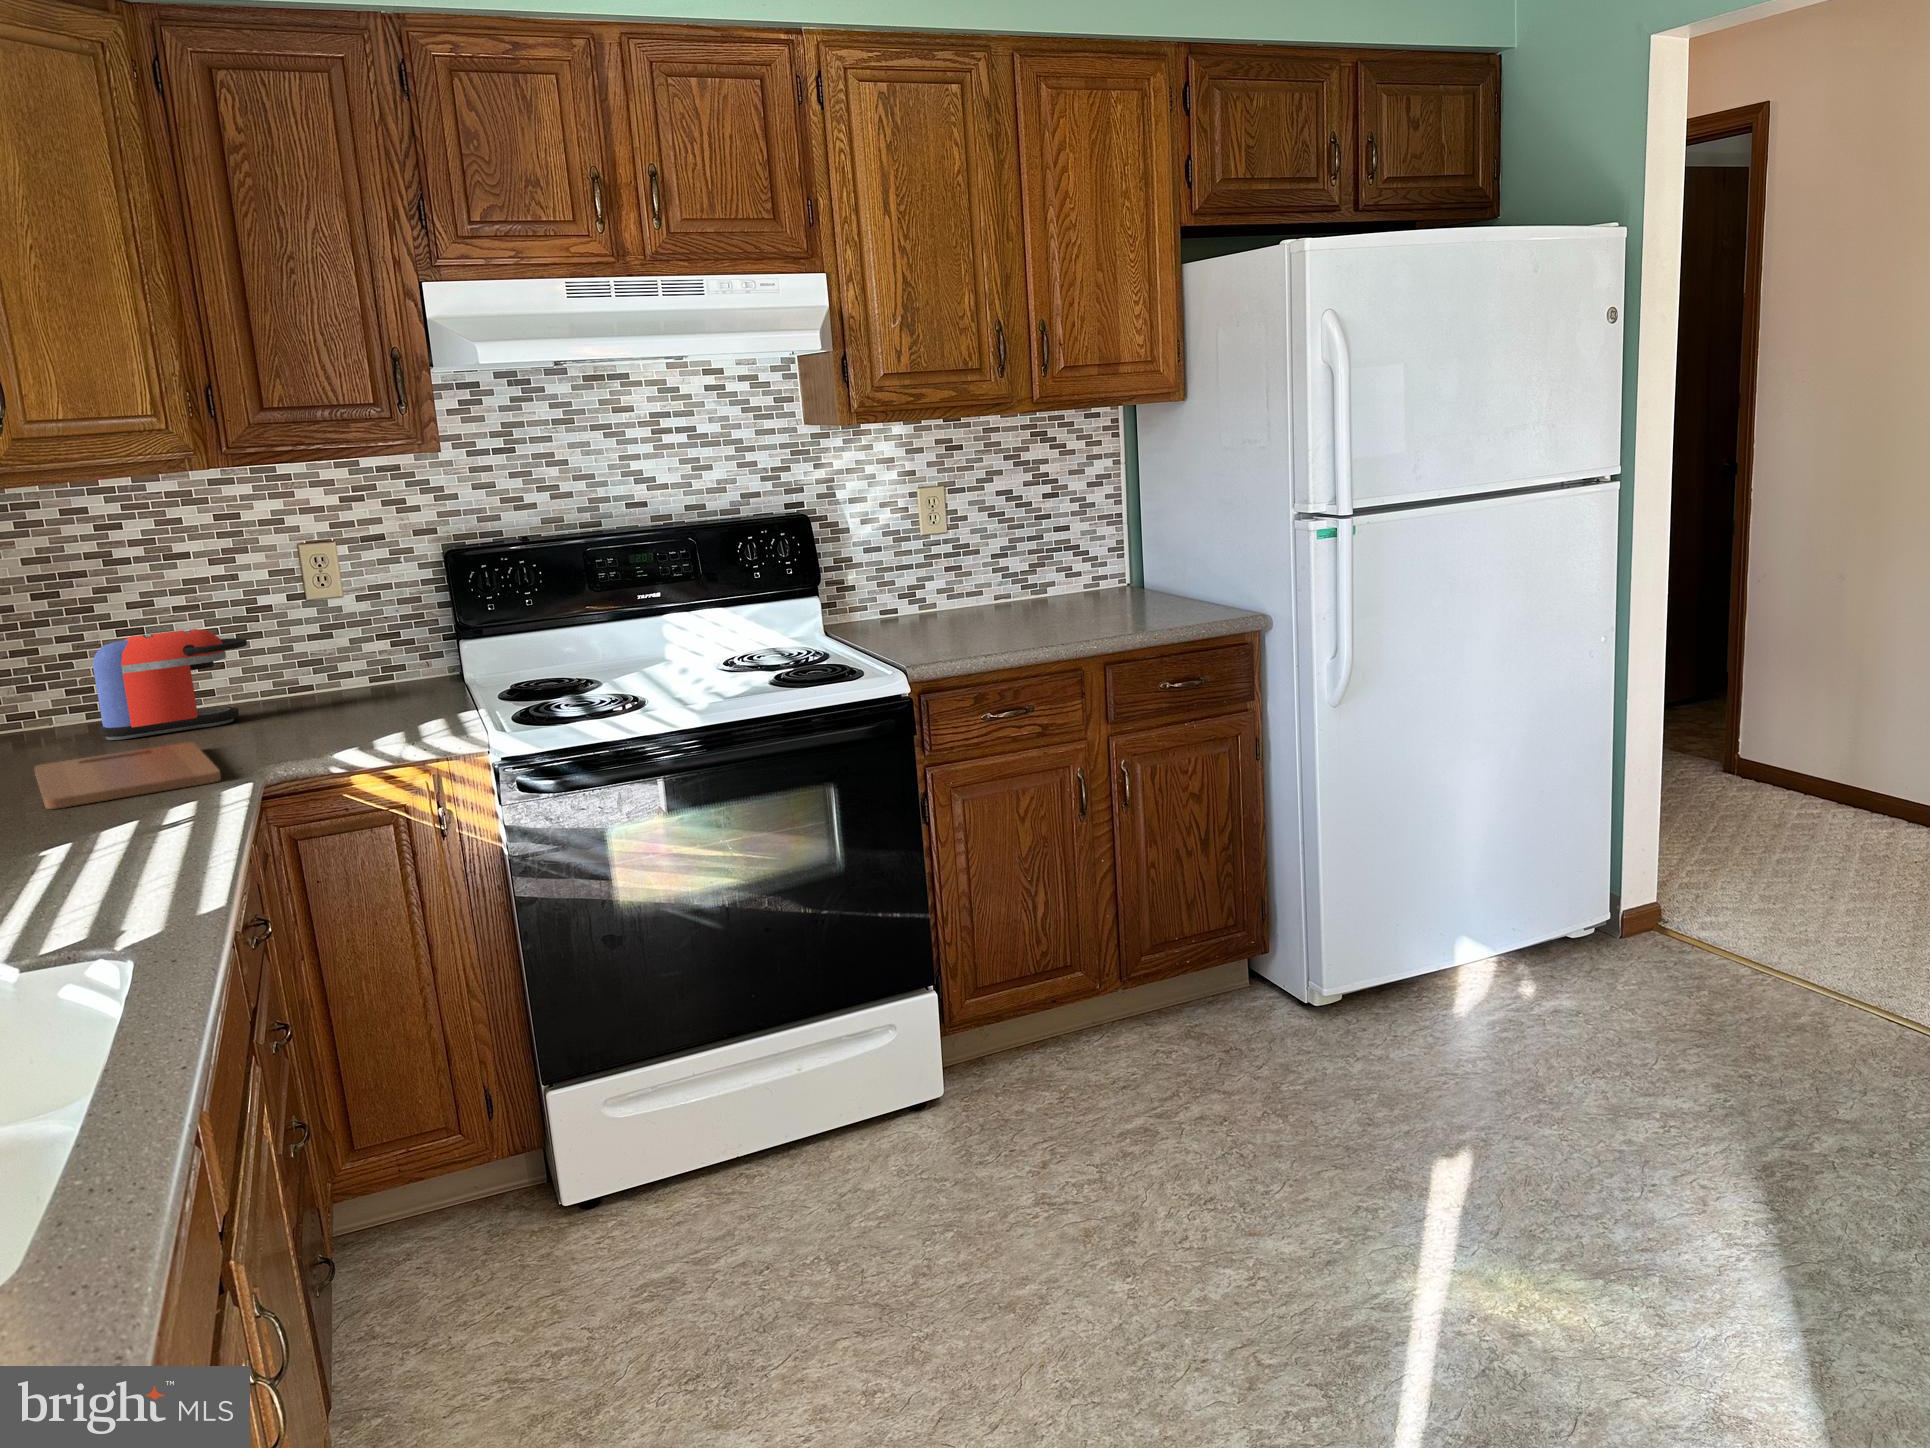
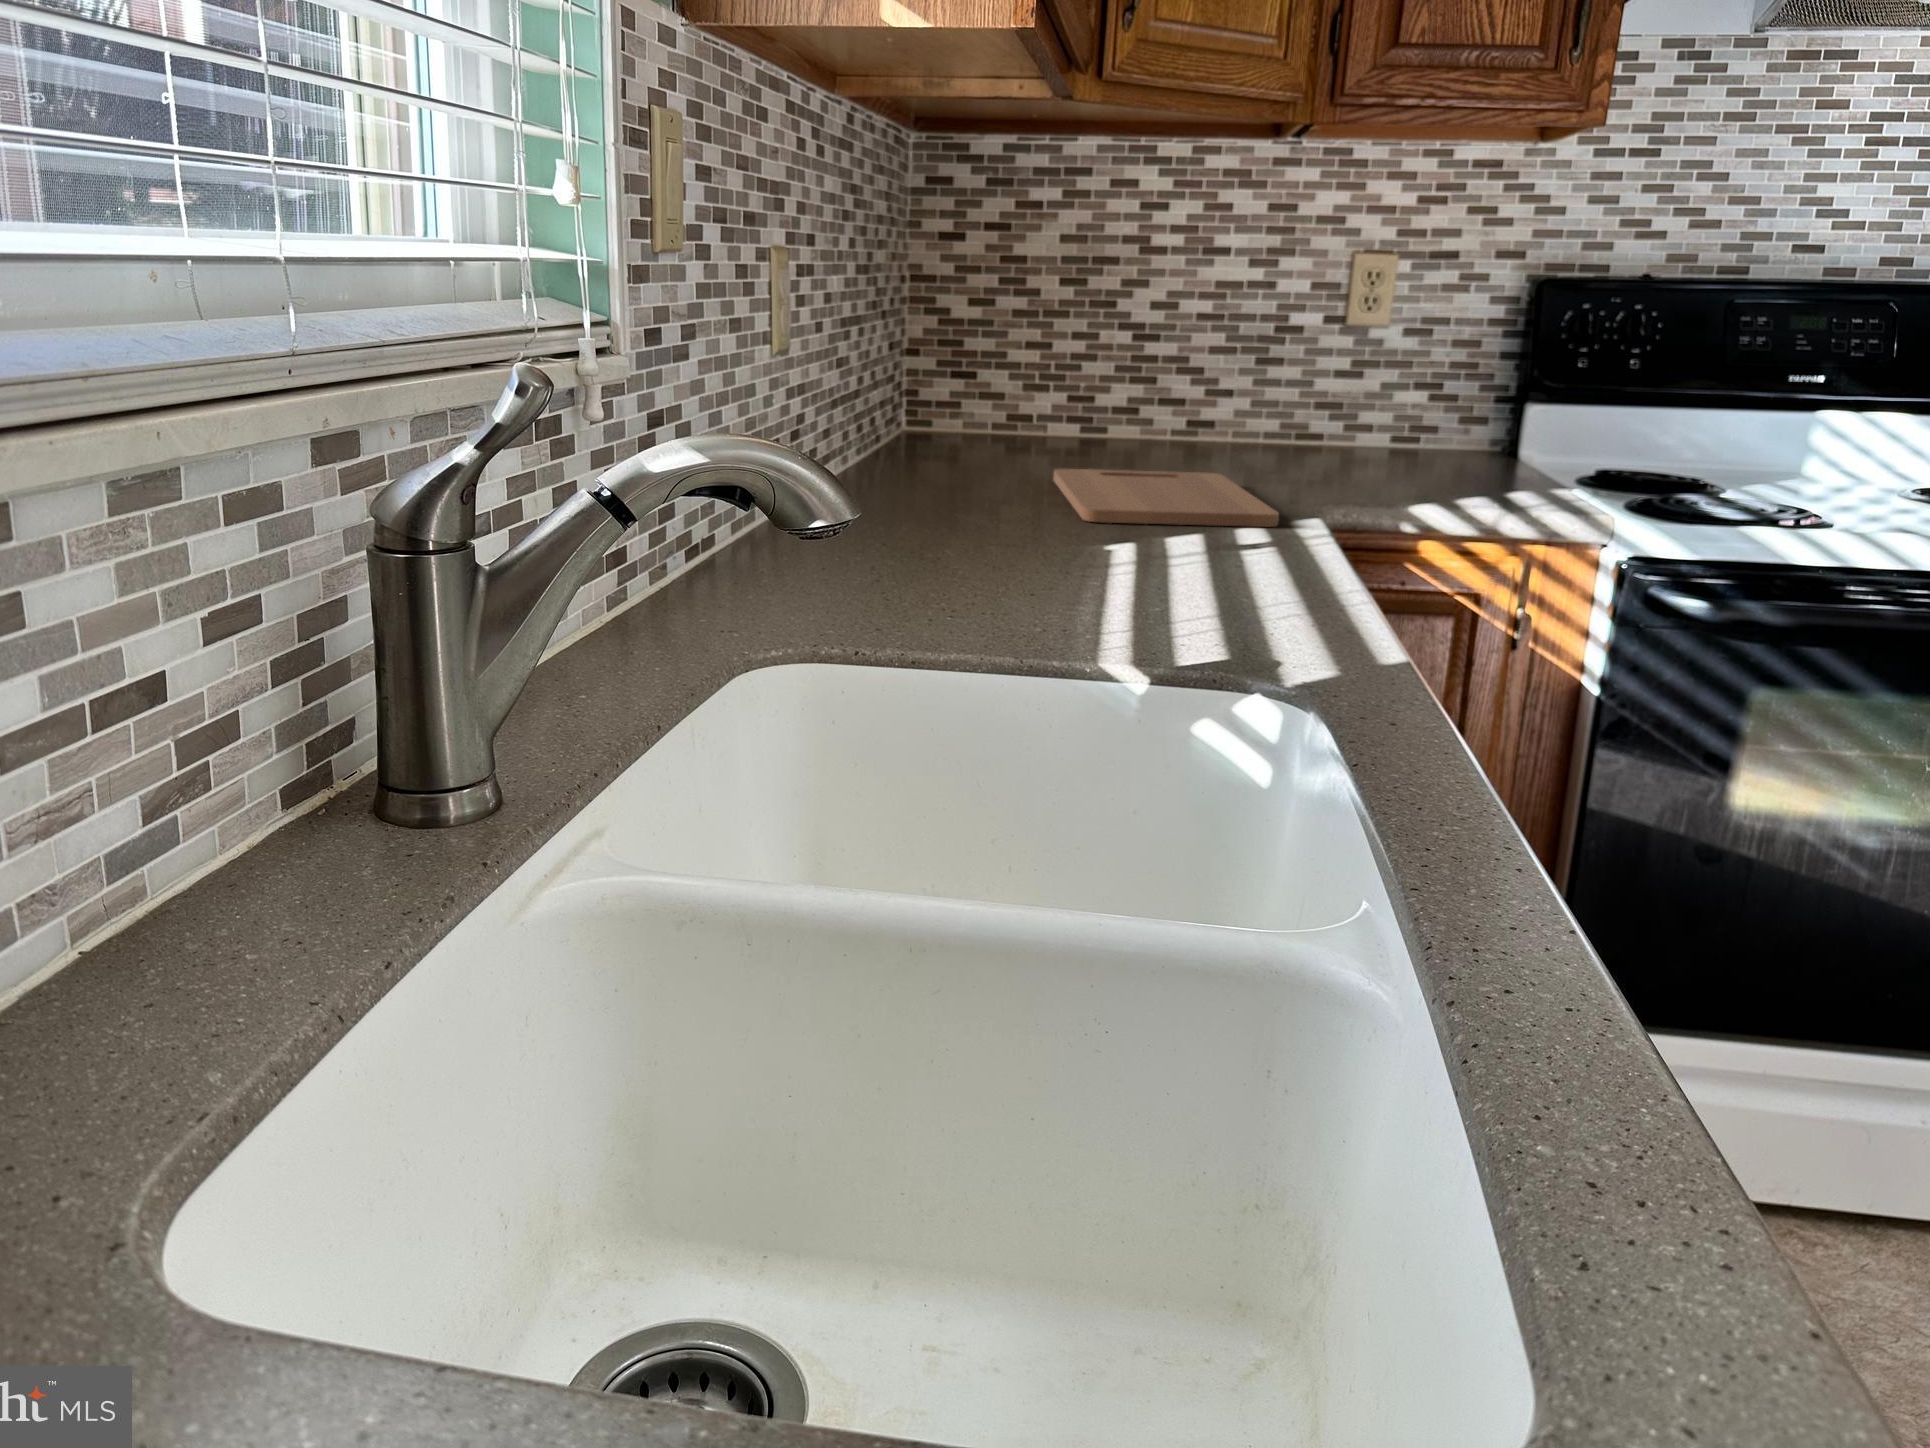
coffee maker: present [93,629,247,740] -> none [1105,338,1279,462]

